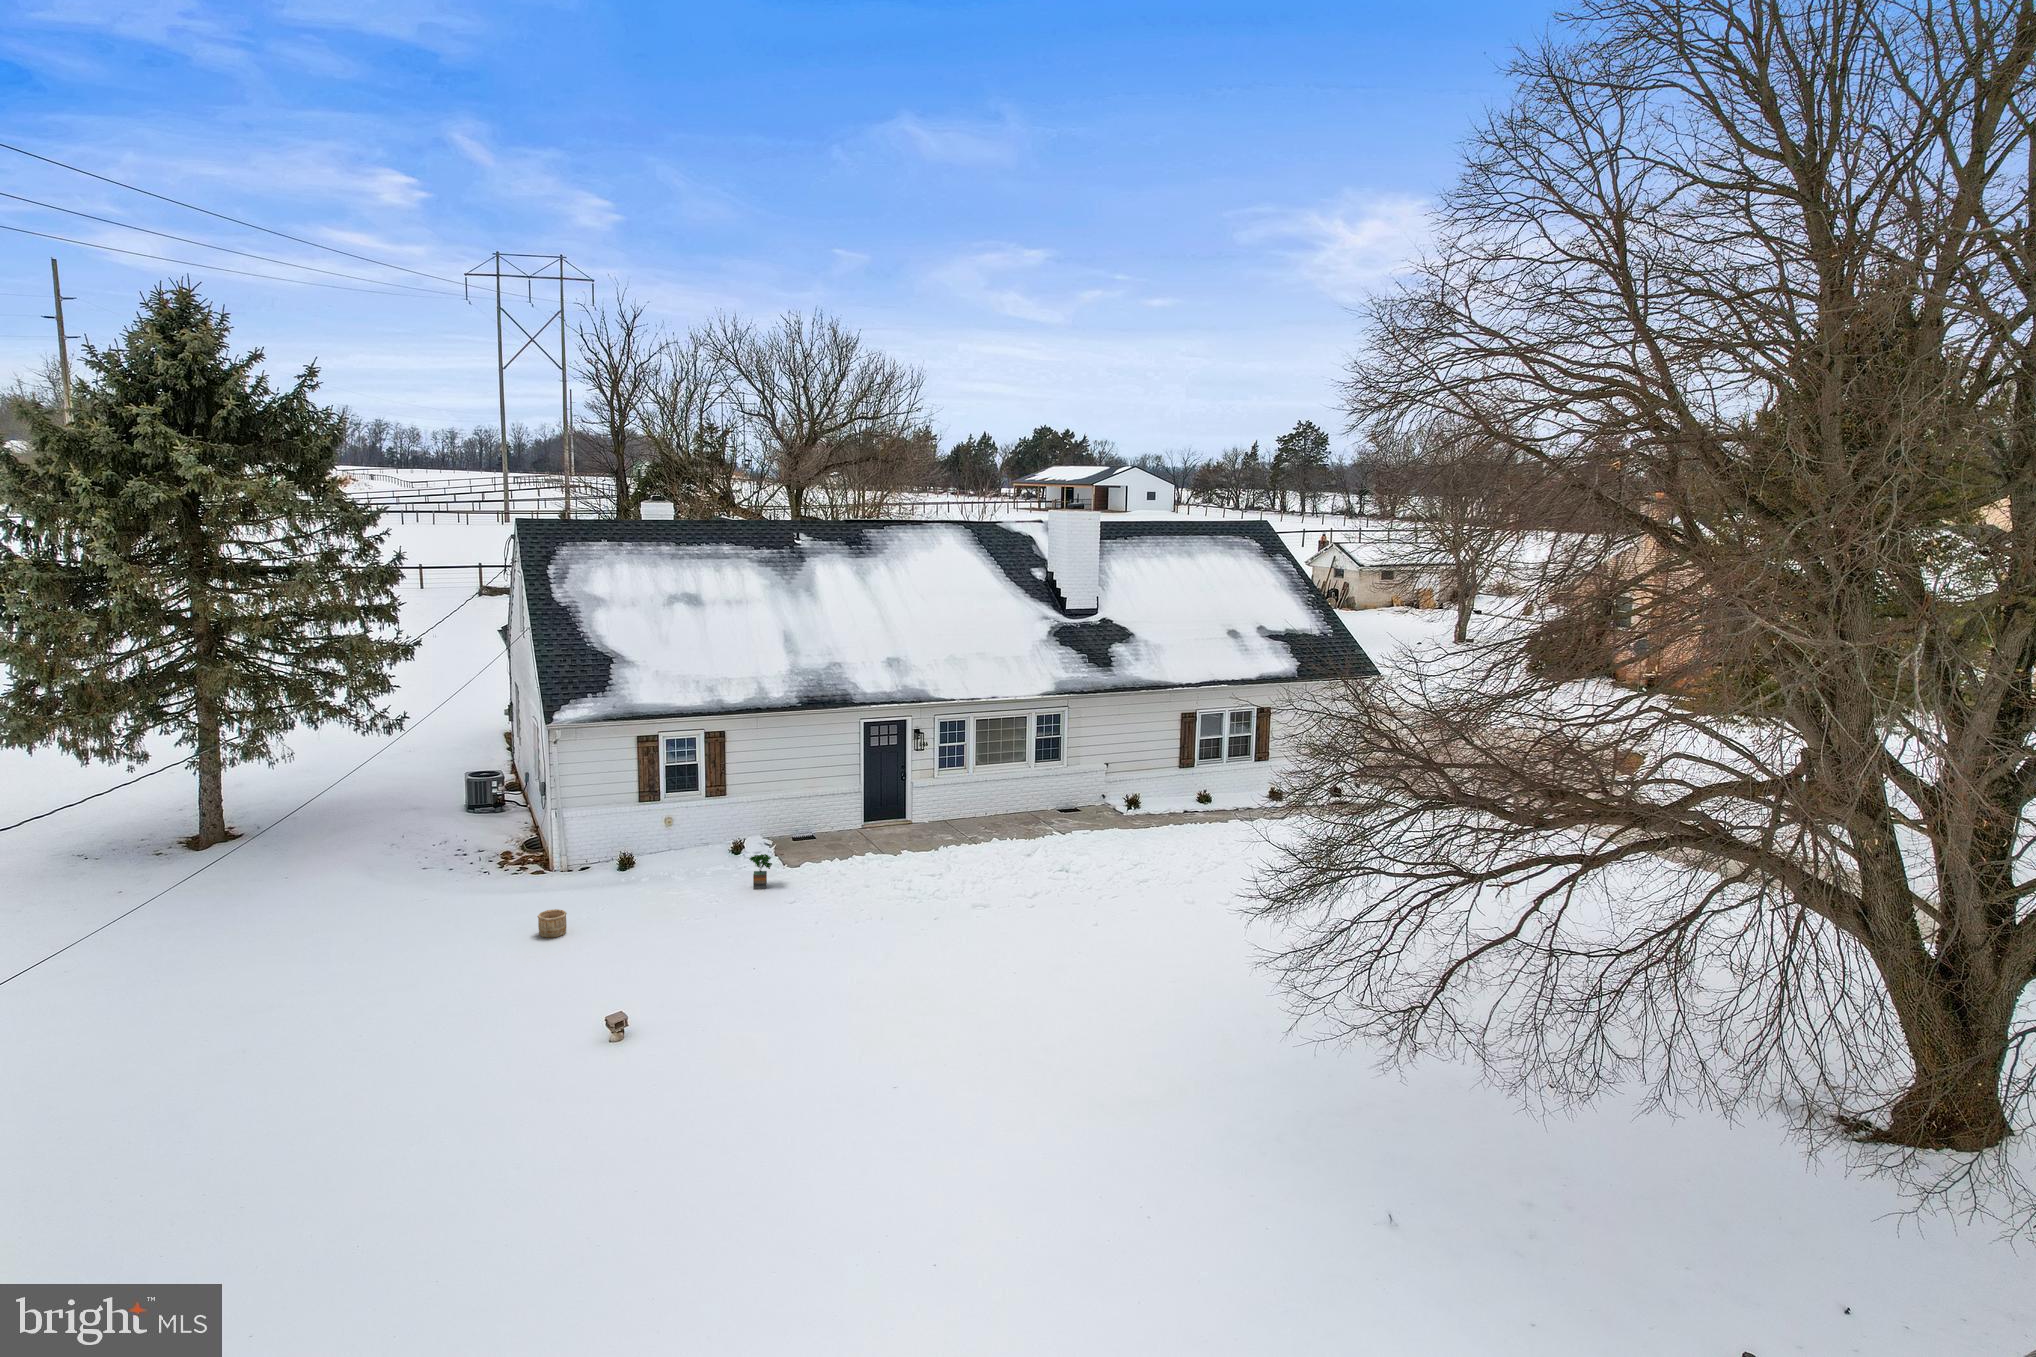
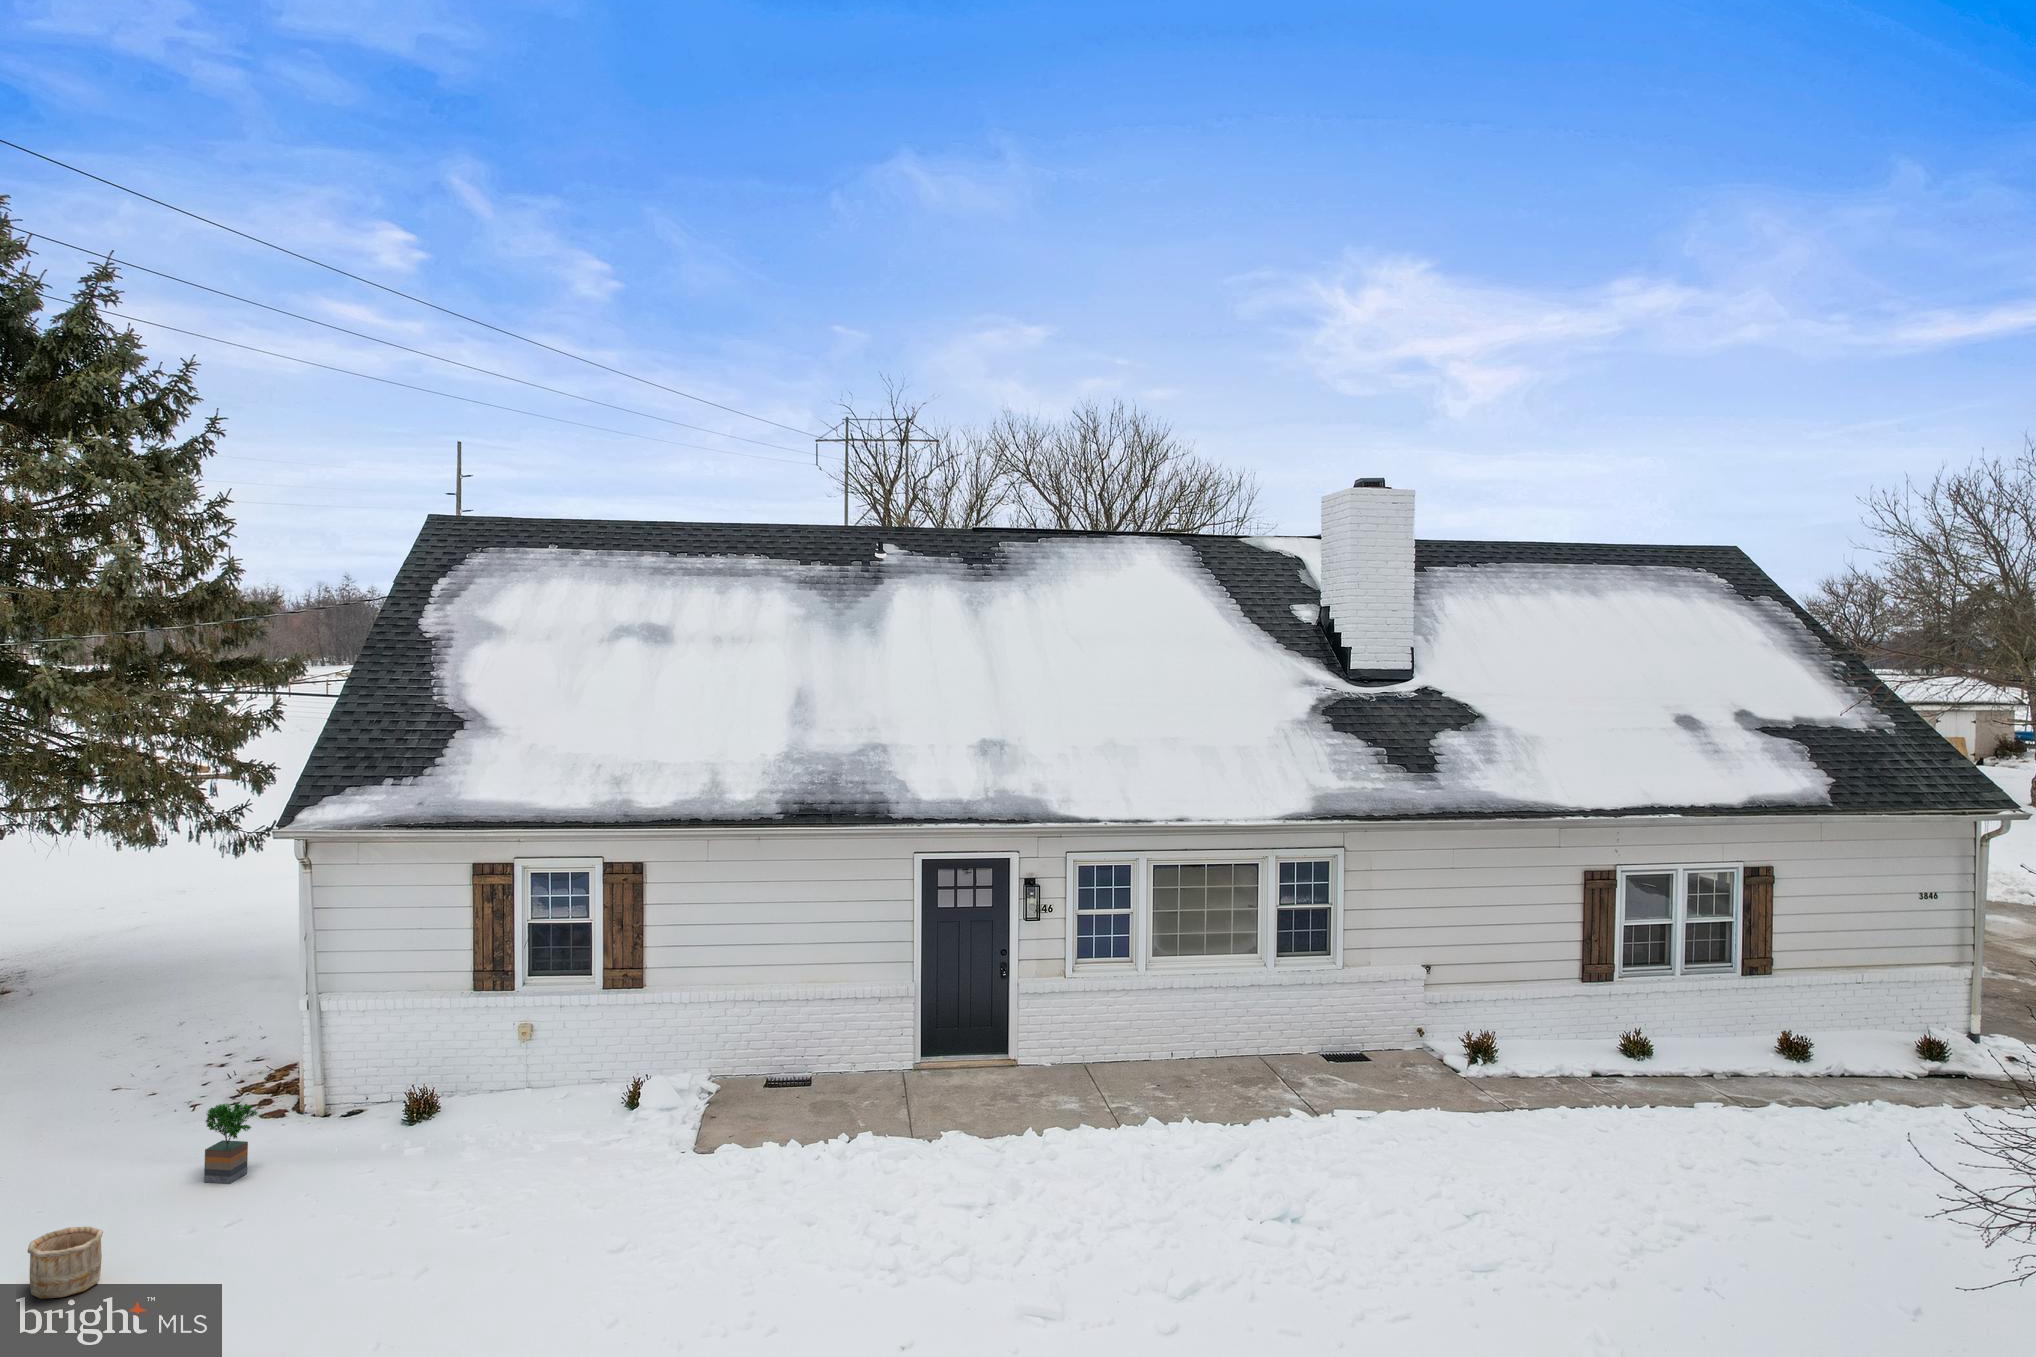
potted tree: present [749,854,772,889] -> present [204,1103,258,1184]

